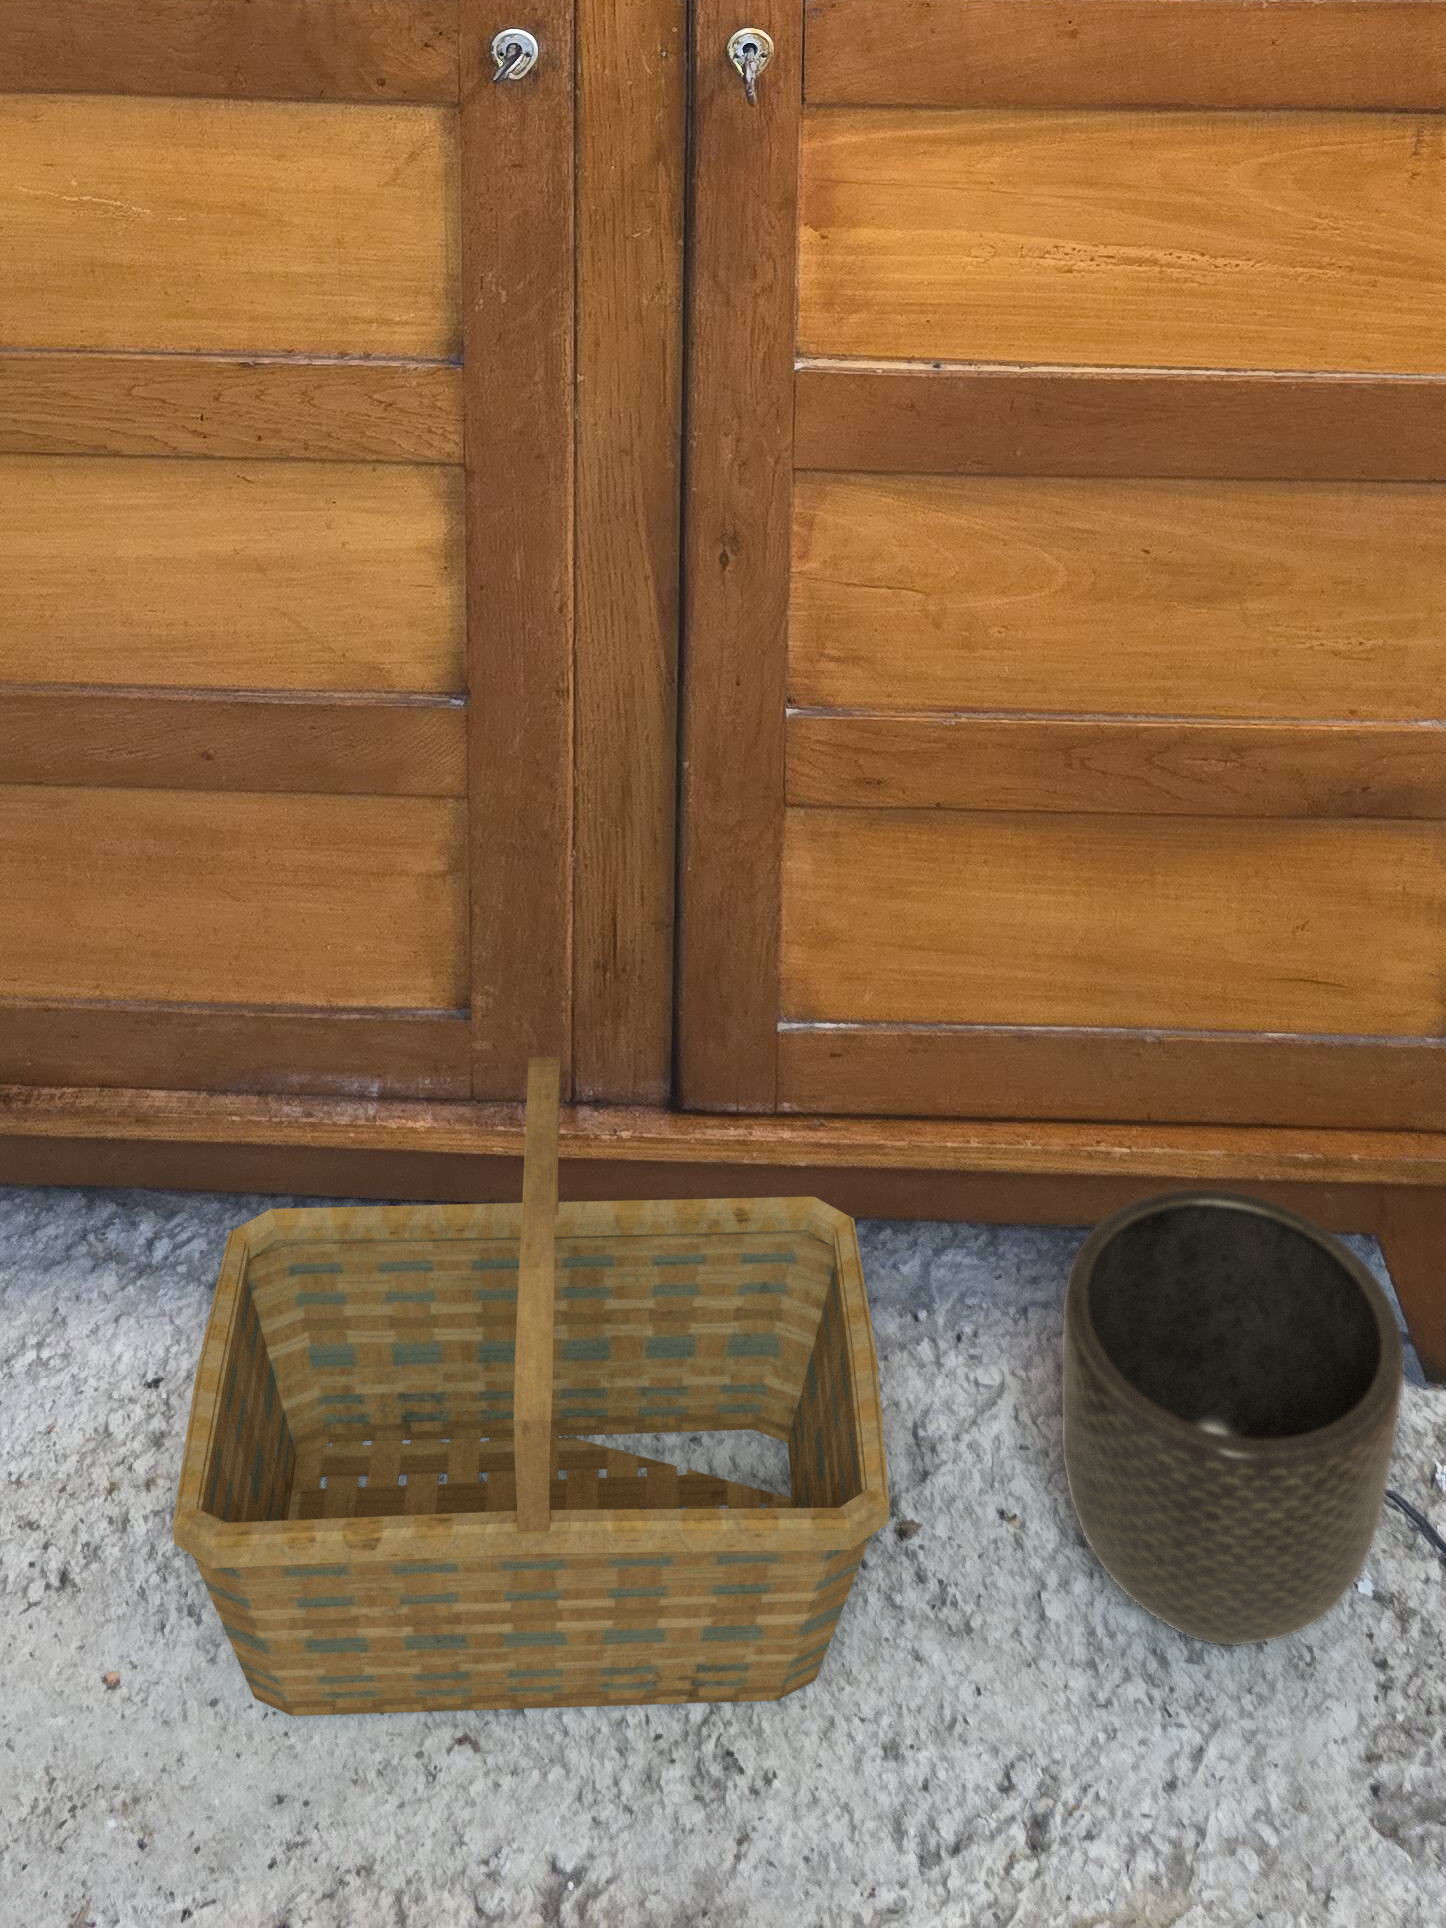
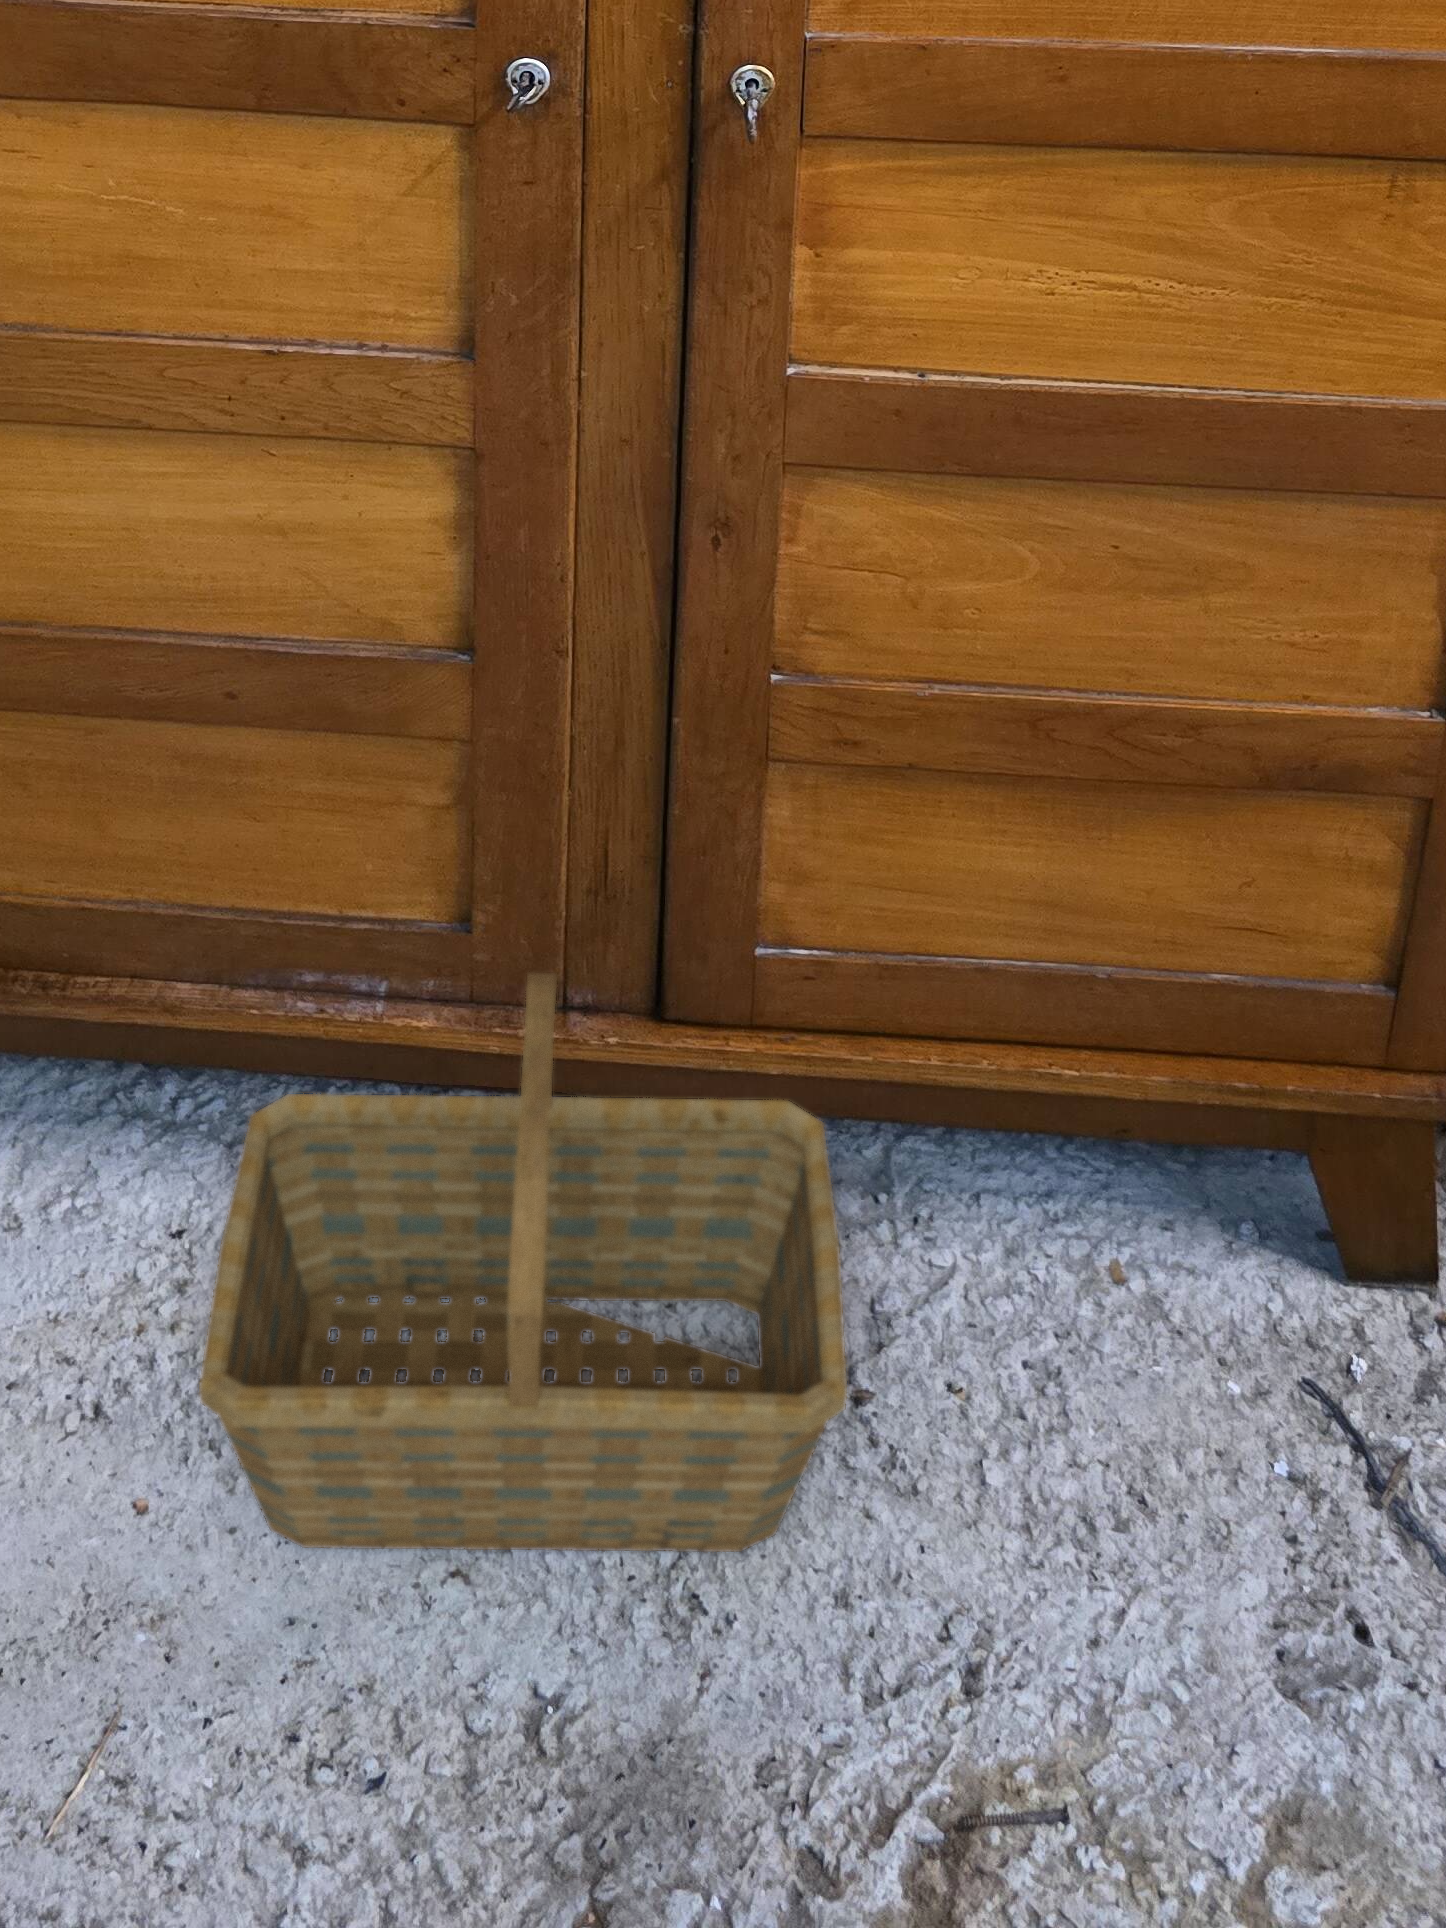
planter: present [1062,1189,1404,1645] -> none [1009,1111,1324,1521]

